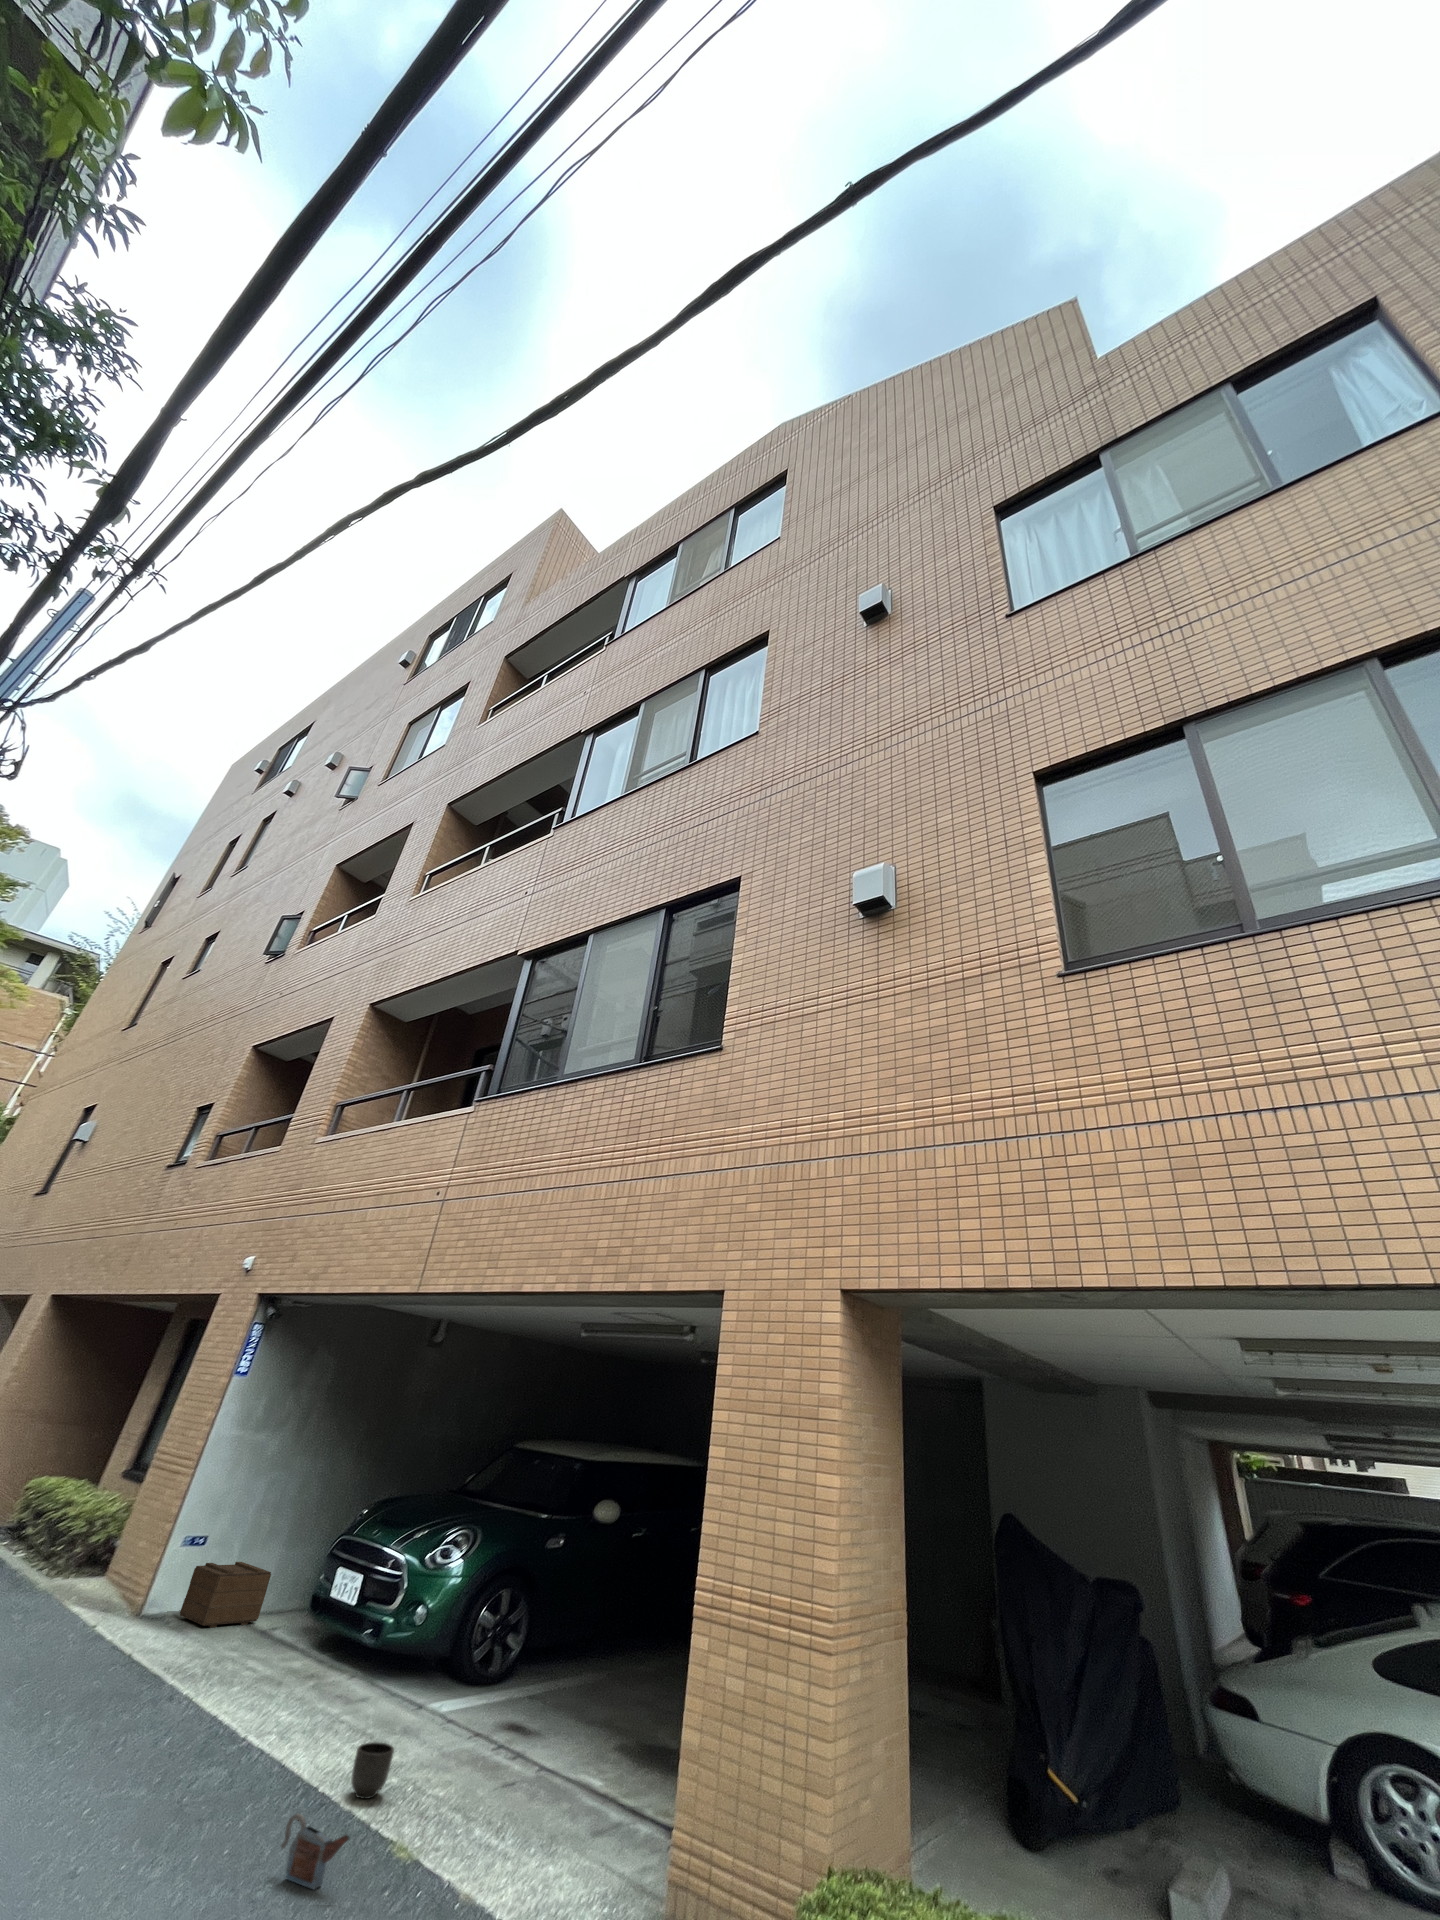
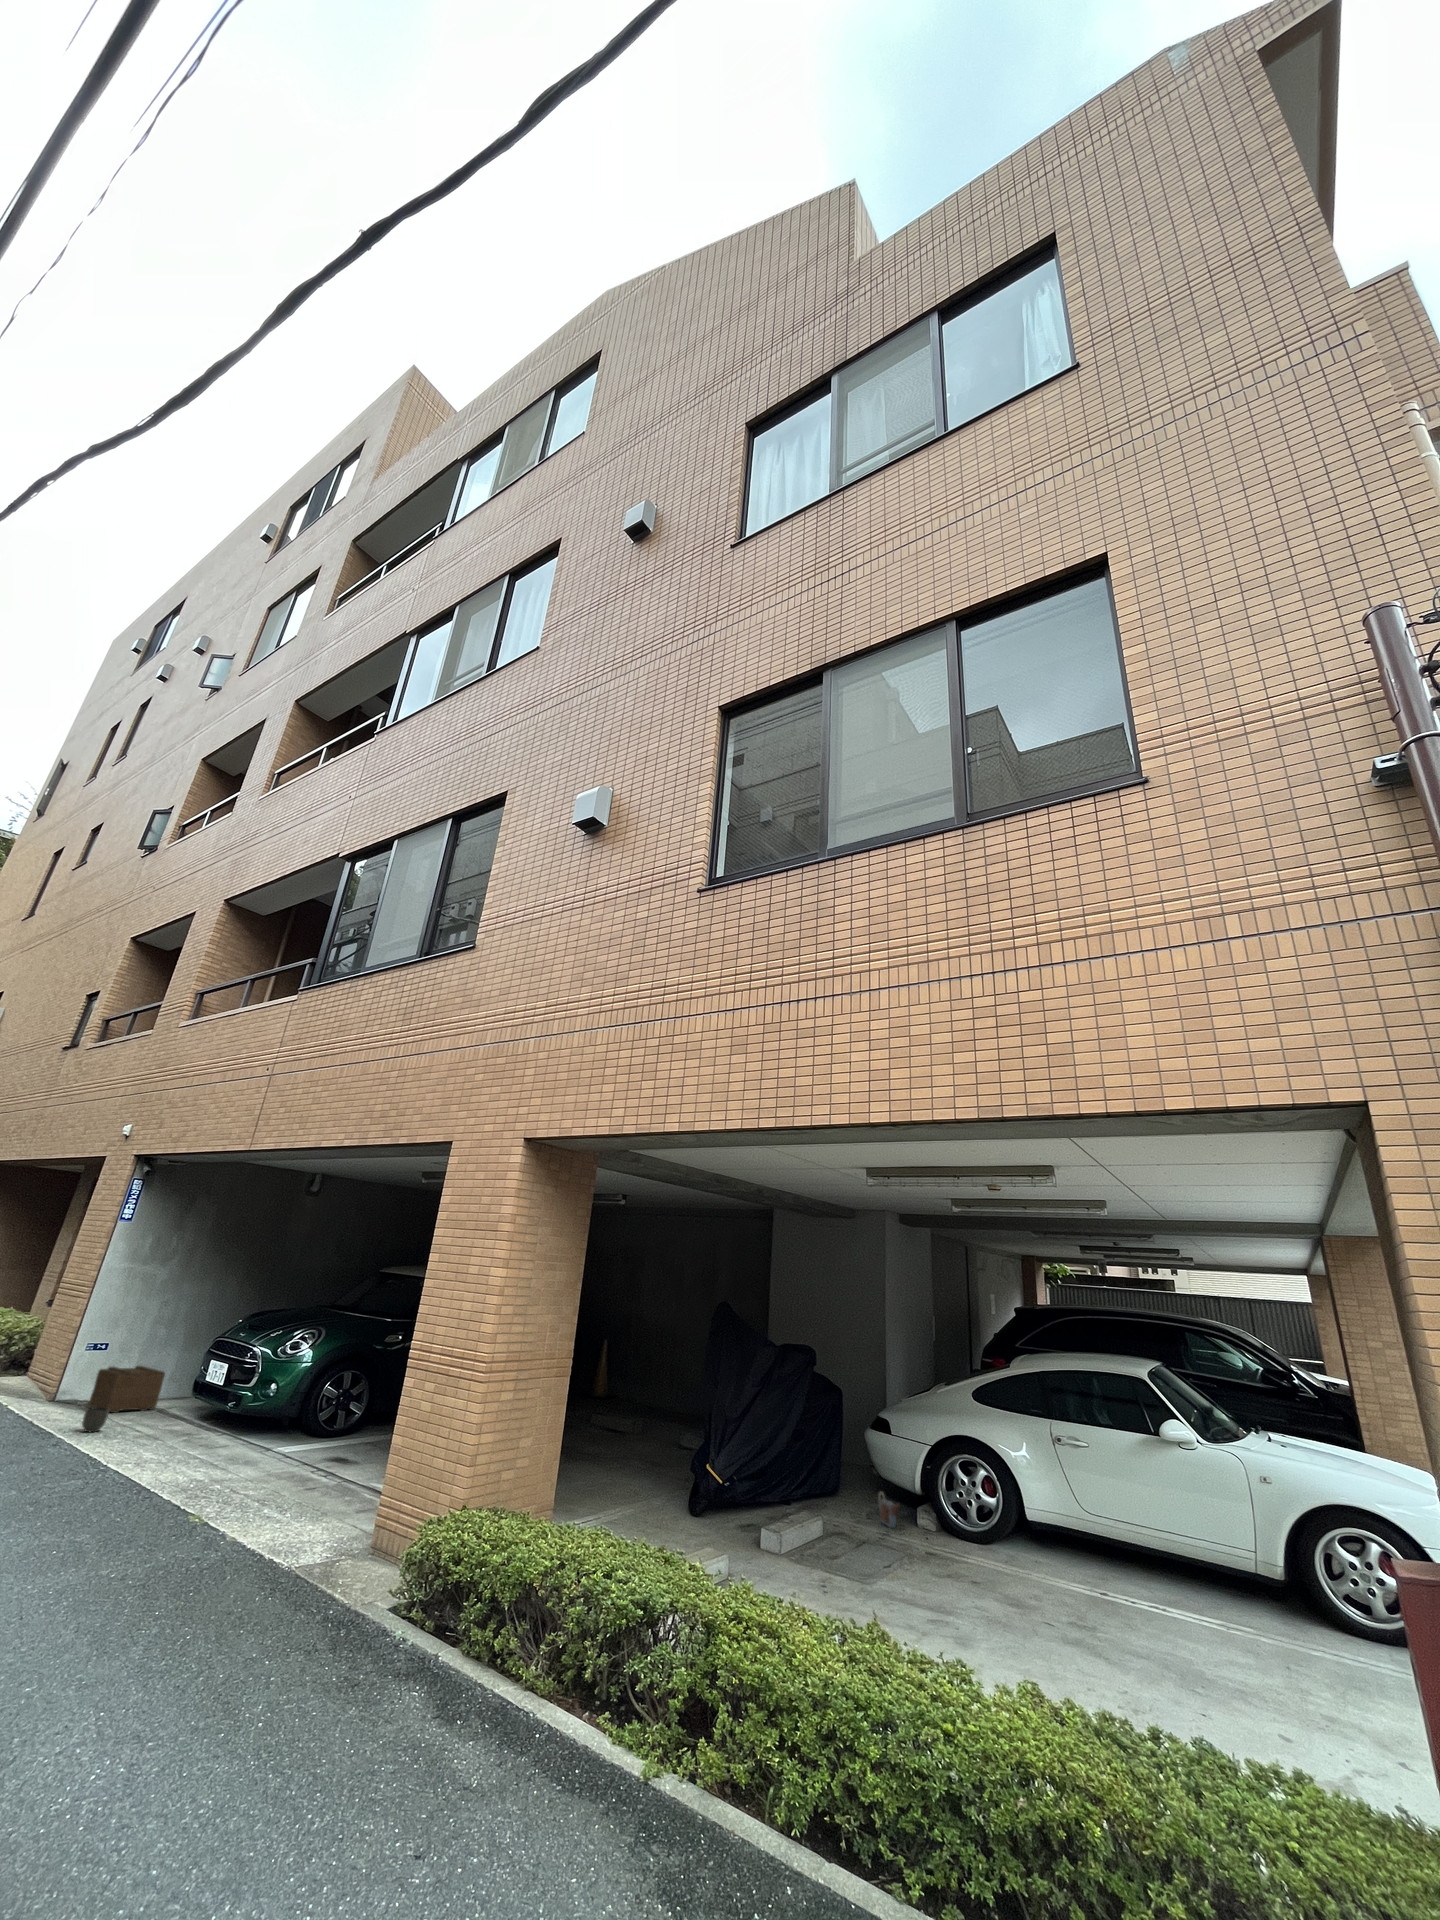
planter: present [351,1742,394,1799] -> present [82,1407,110,1432]
watering can: present [281,1814,349,1889] -> present [878,1492,900,1528]

